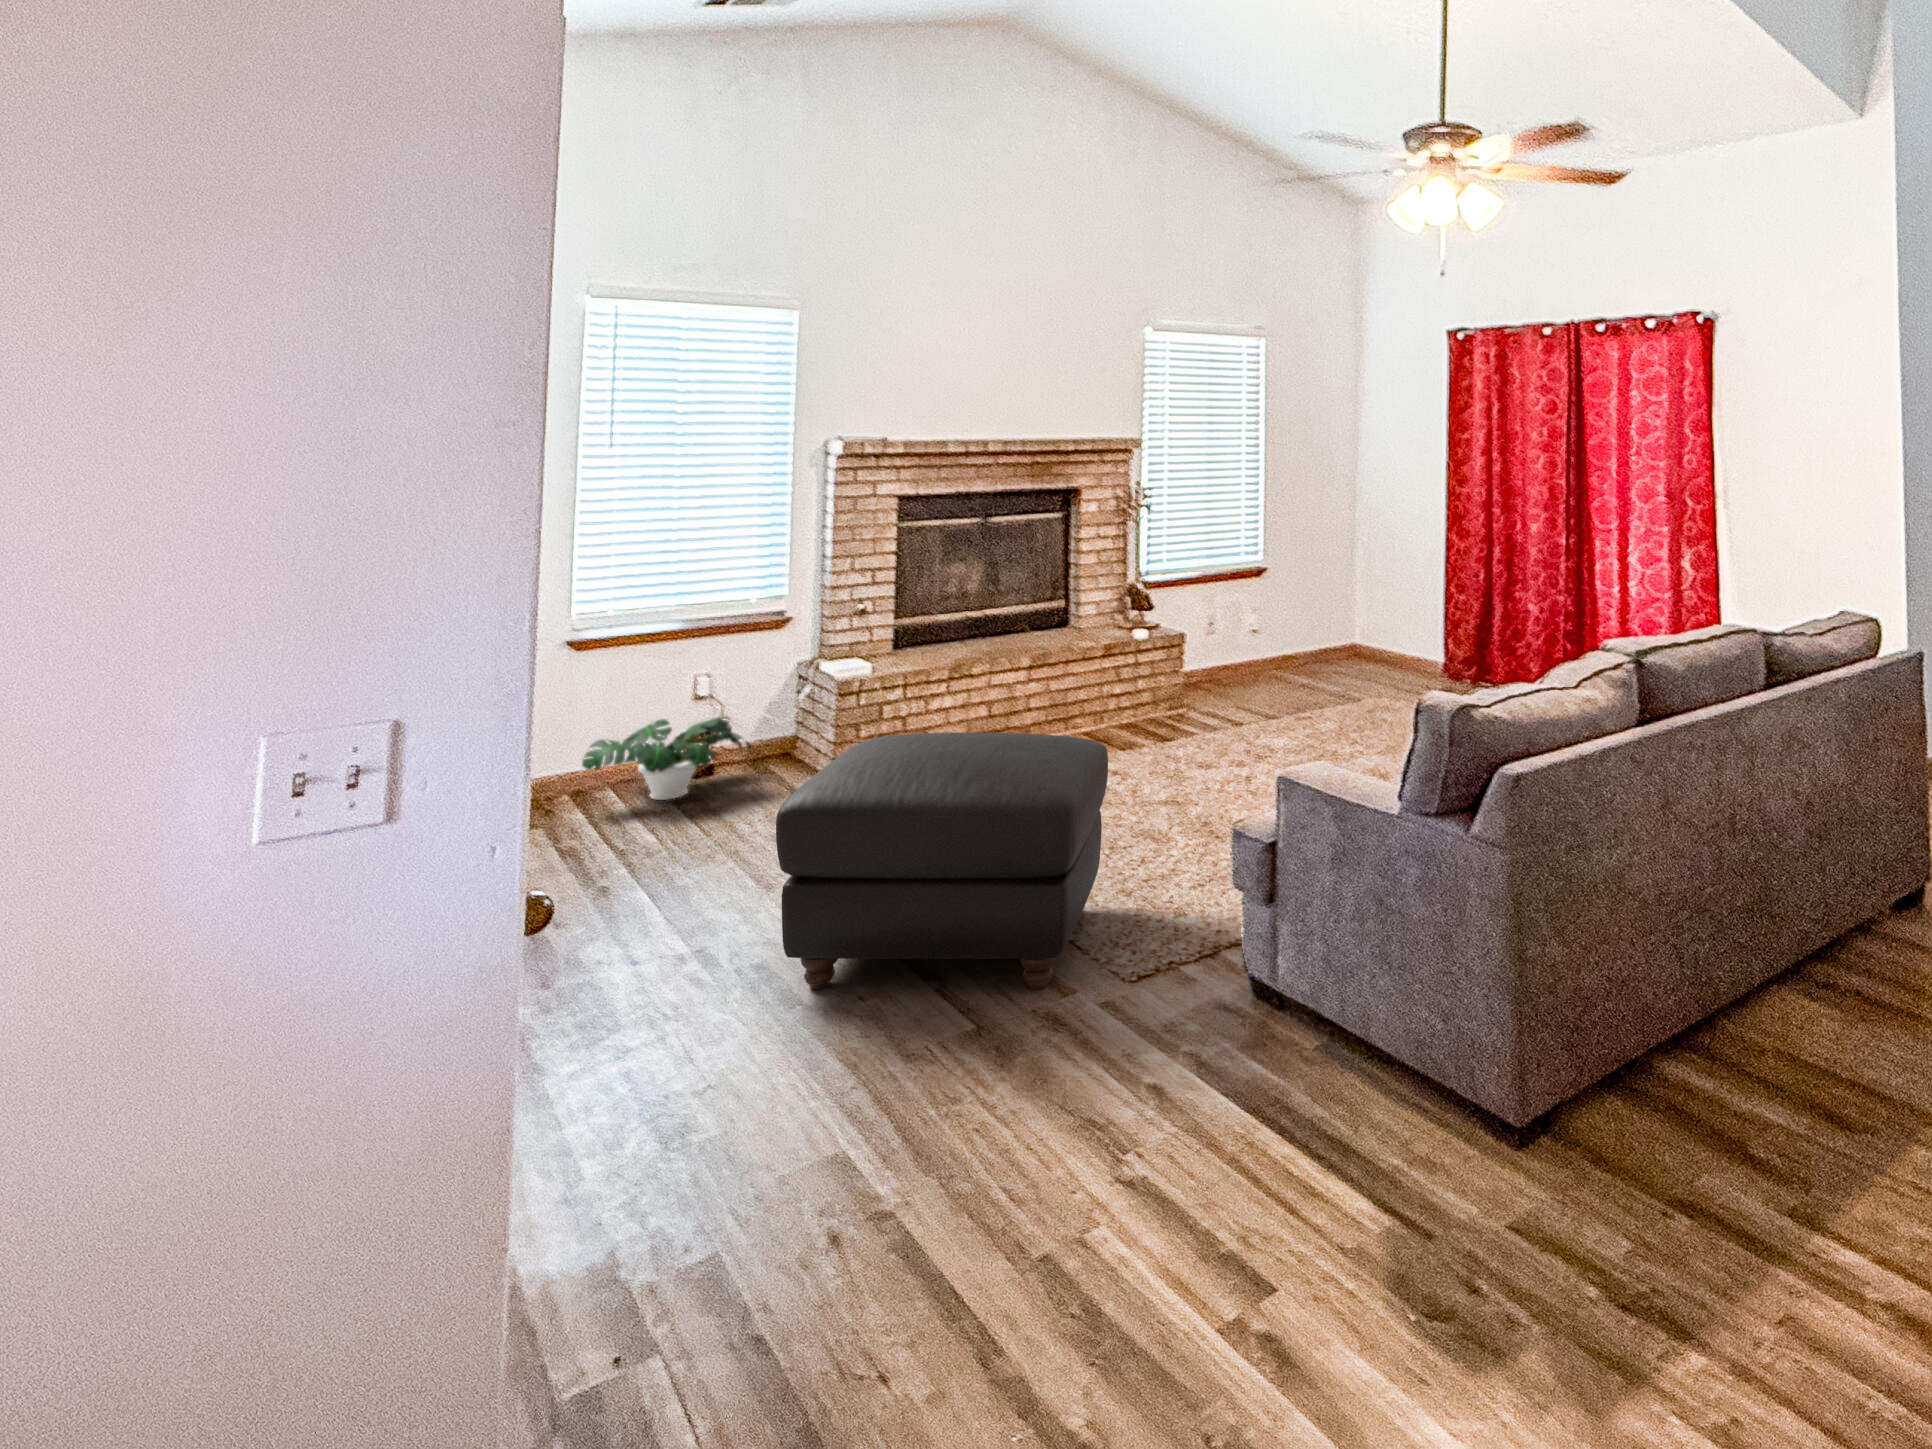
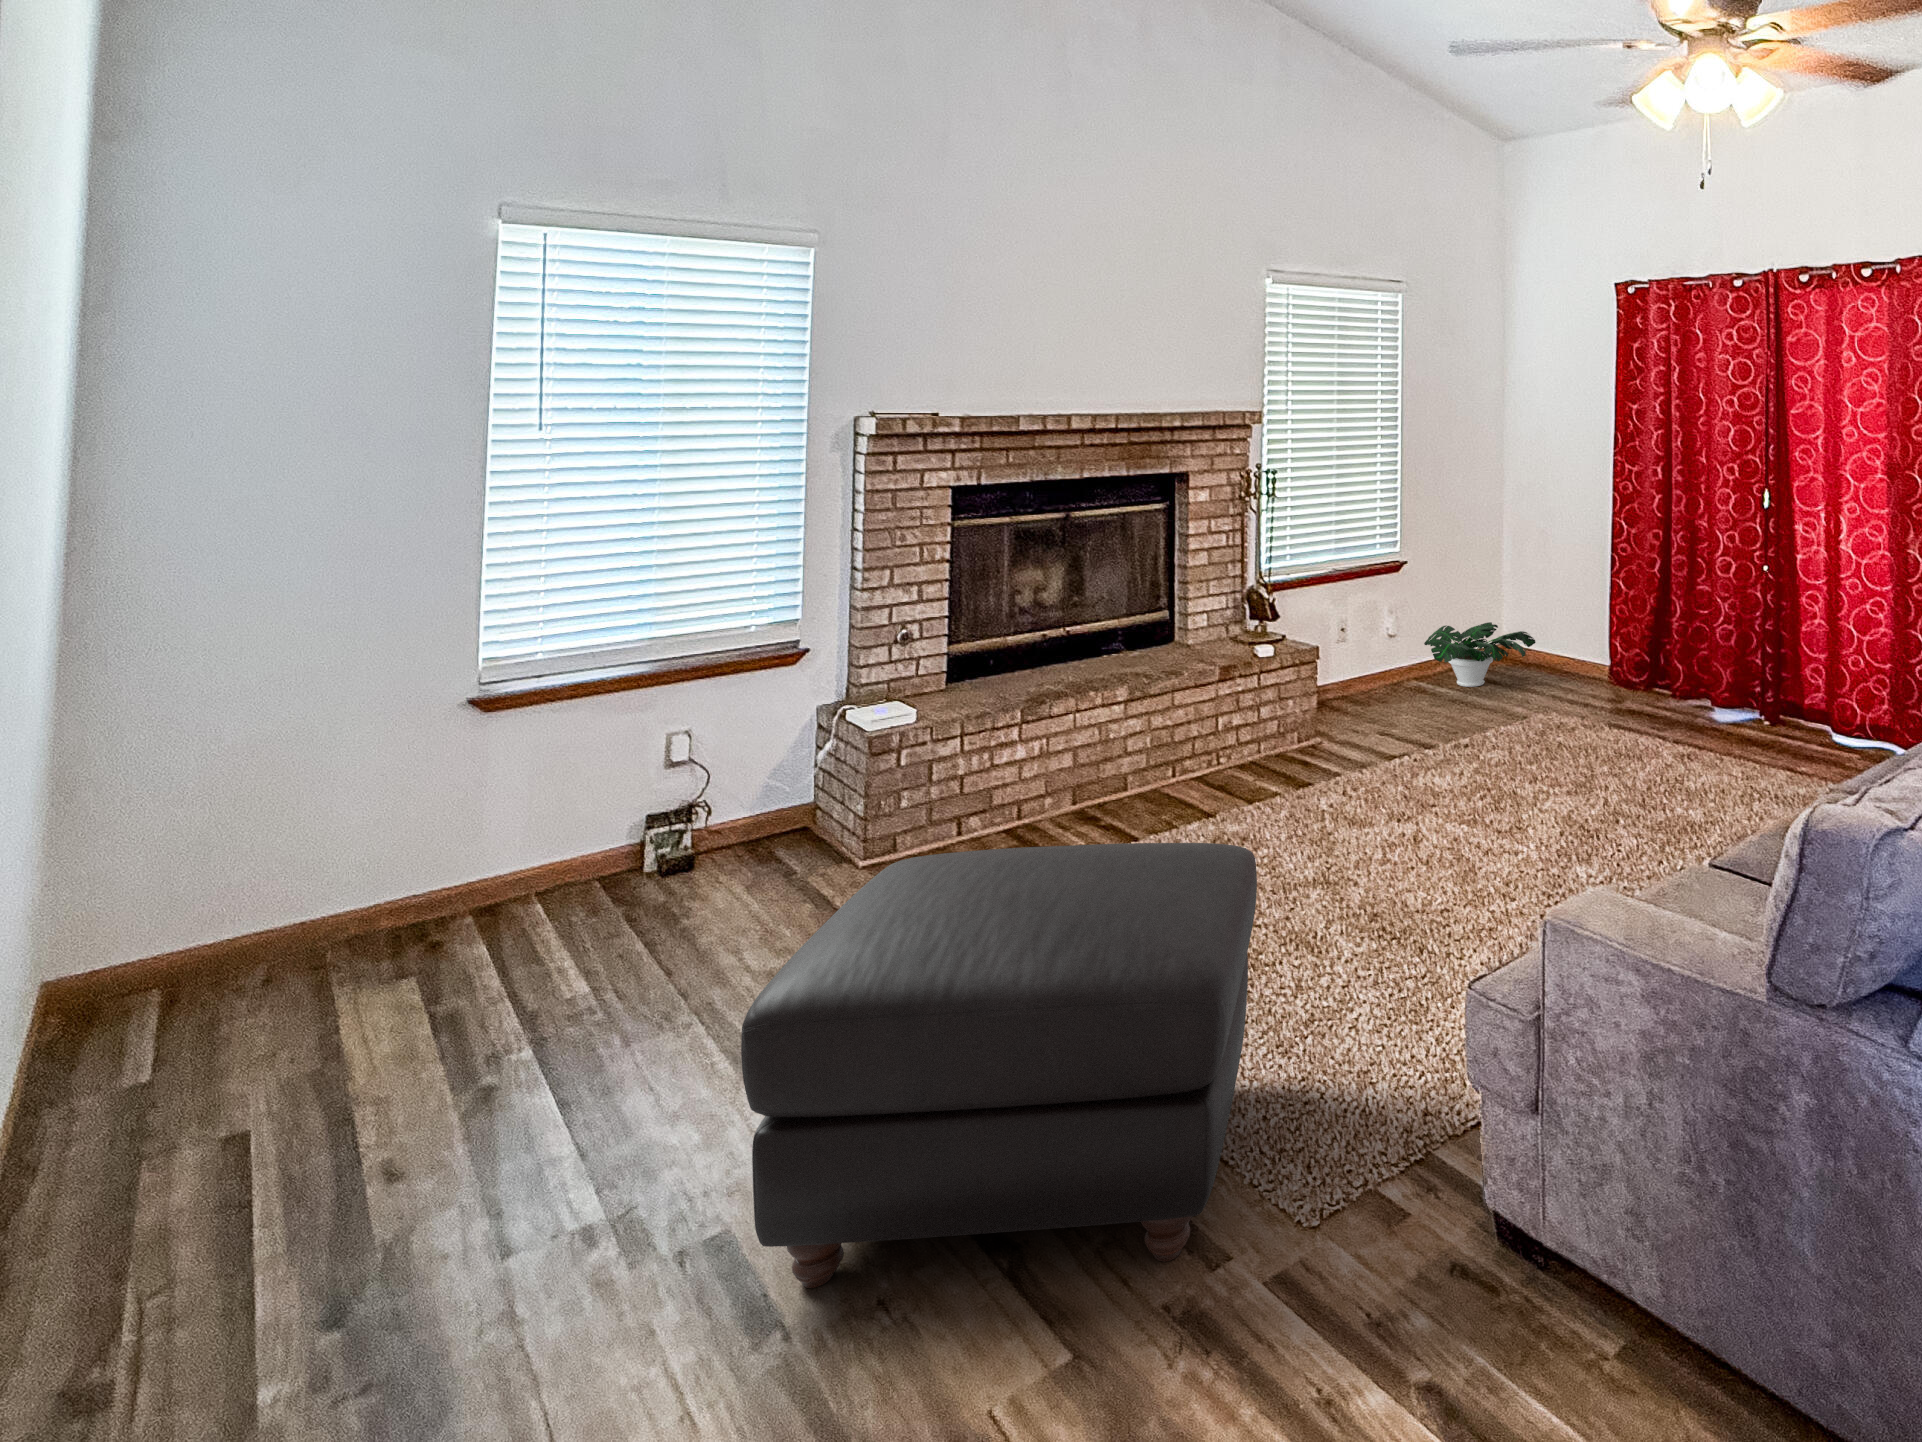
potted plant: present [582,717,752,800] -> present [1424,622,1536,687]

